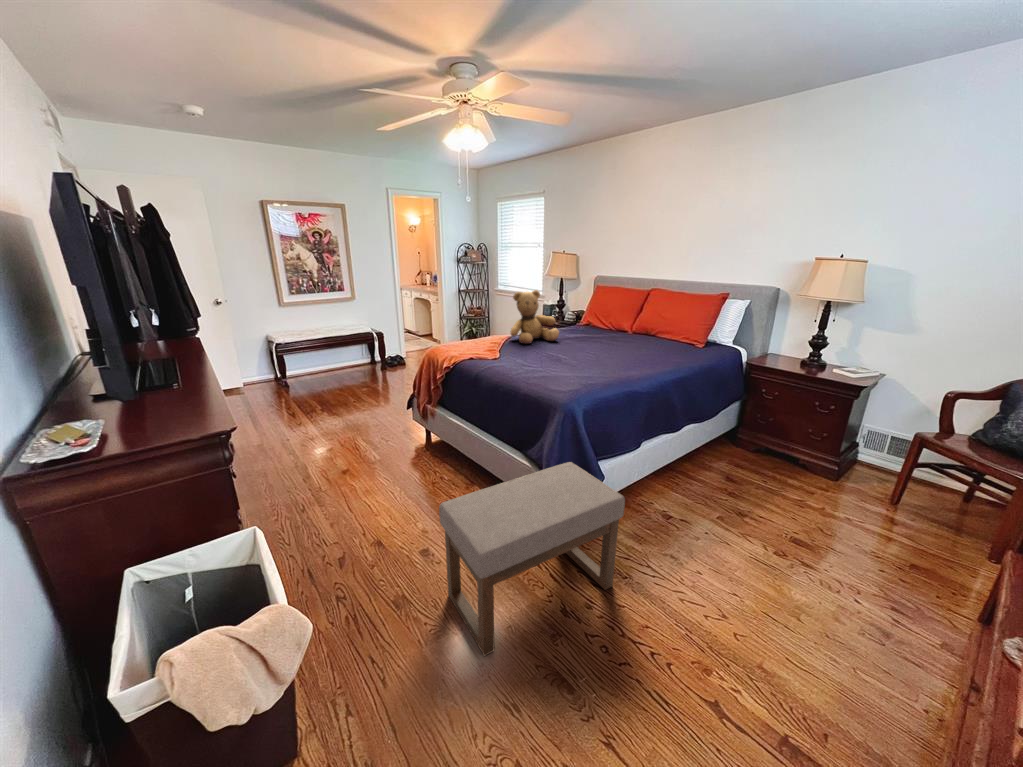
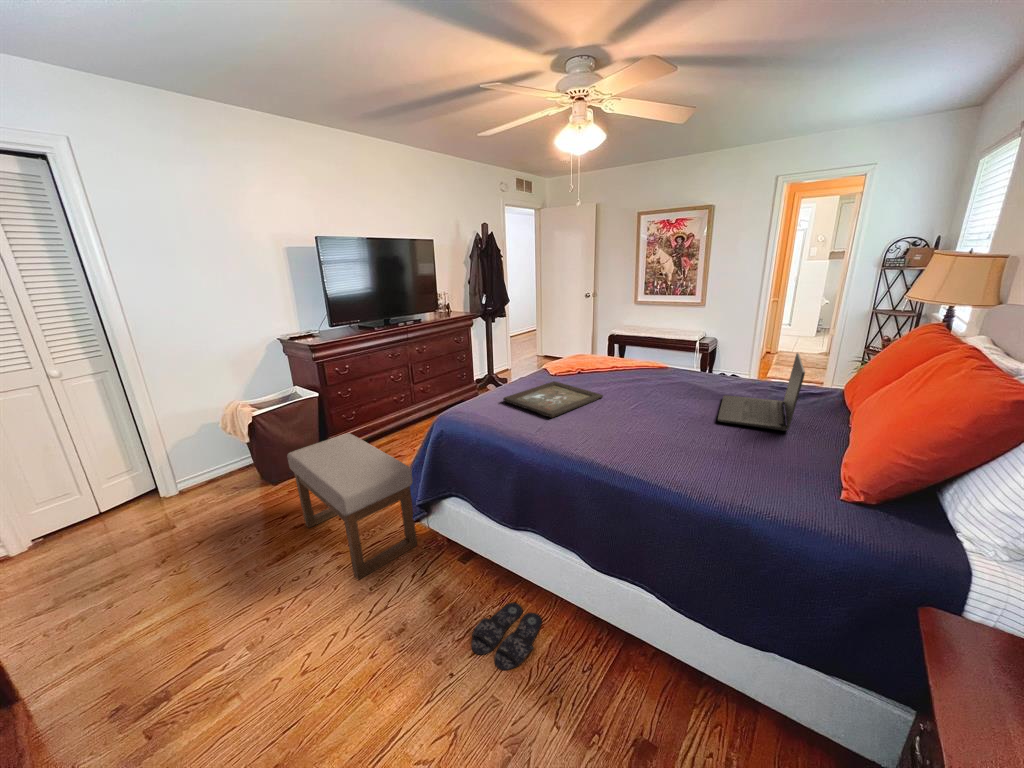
teddy bear: present [510,290,559,344] -> none [633,311,698,387]
laptop: none [583,303,642,345] -> present [718,353,805,431]
tray: none [519,353,599,377] -> present [503,381,603,417]
slippers: none [646,491,702,522] -> present [472,603,542,670]

